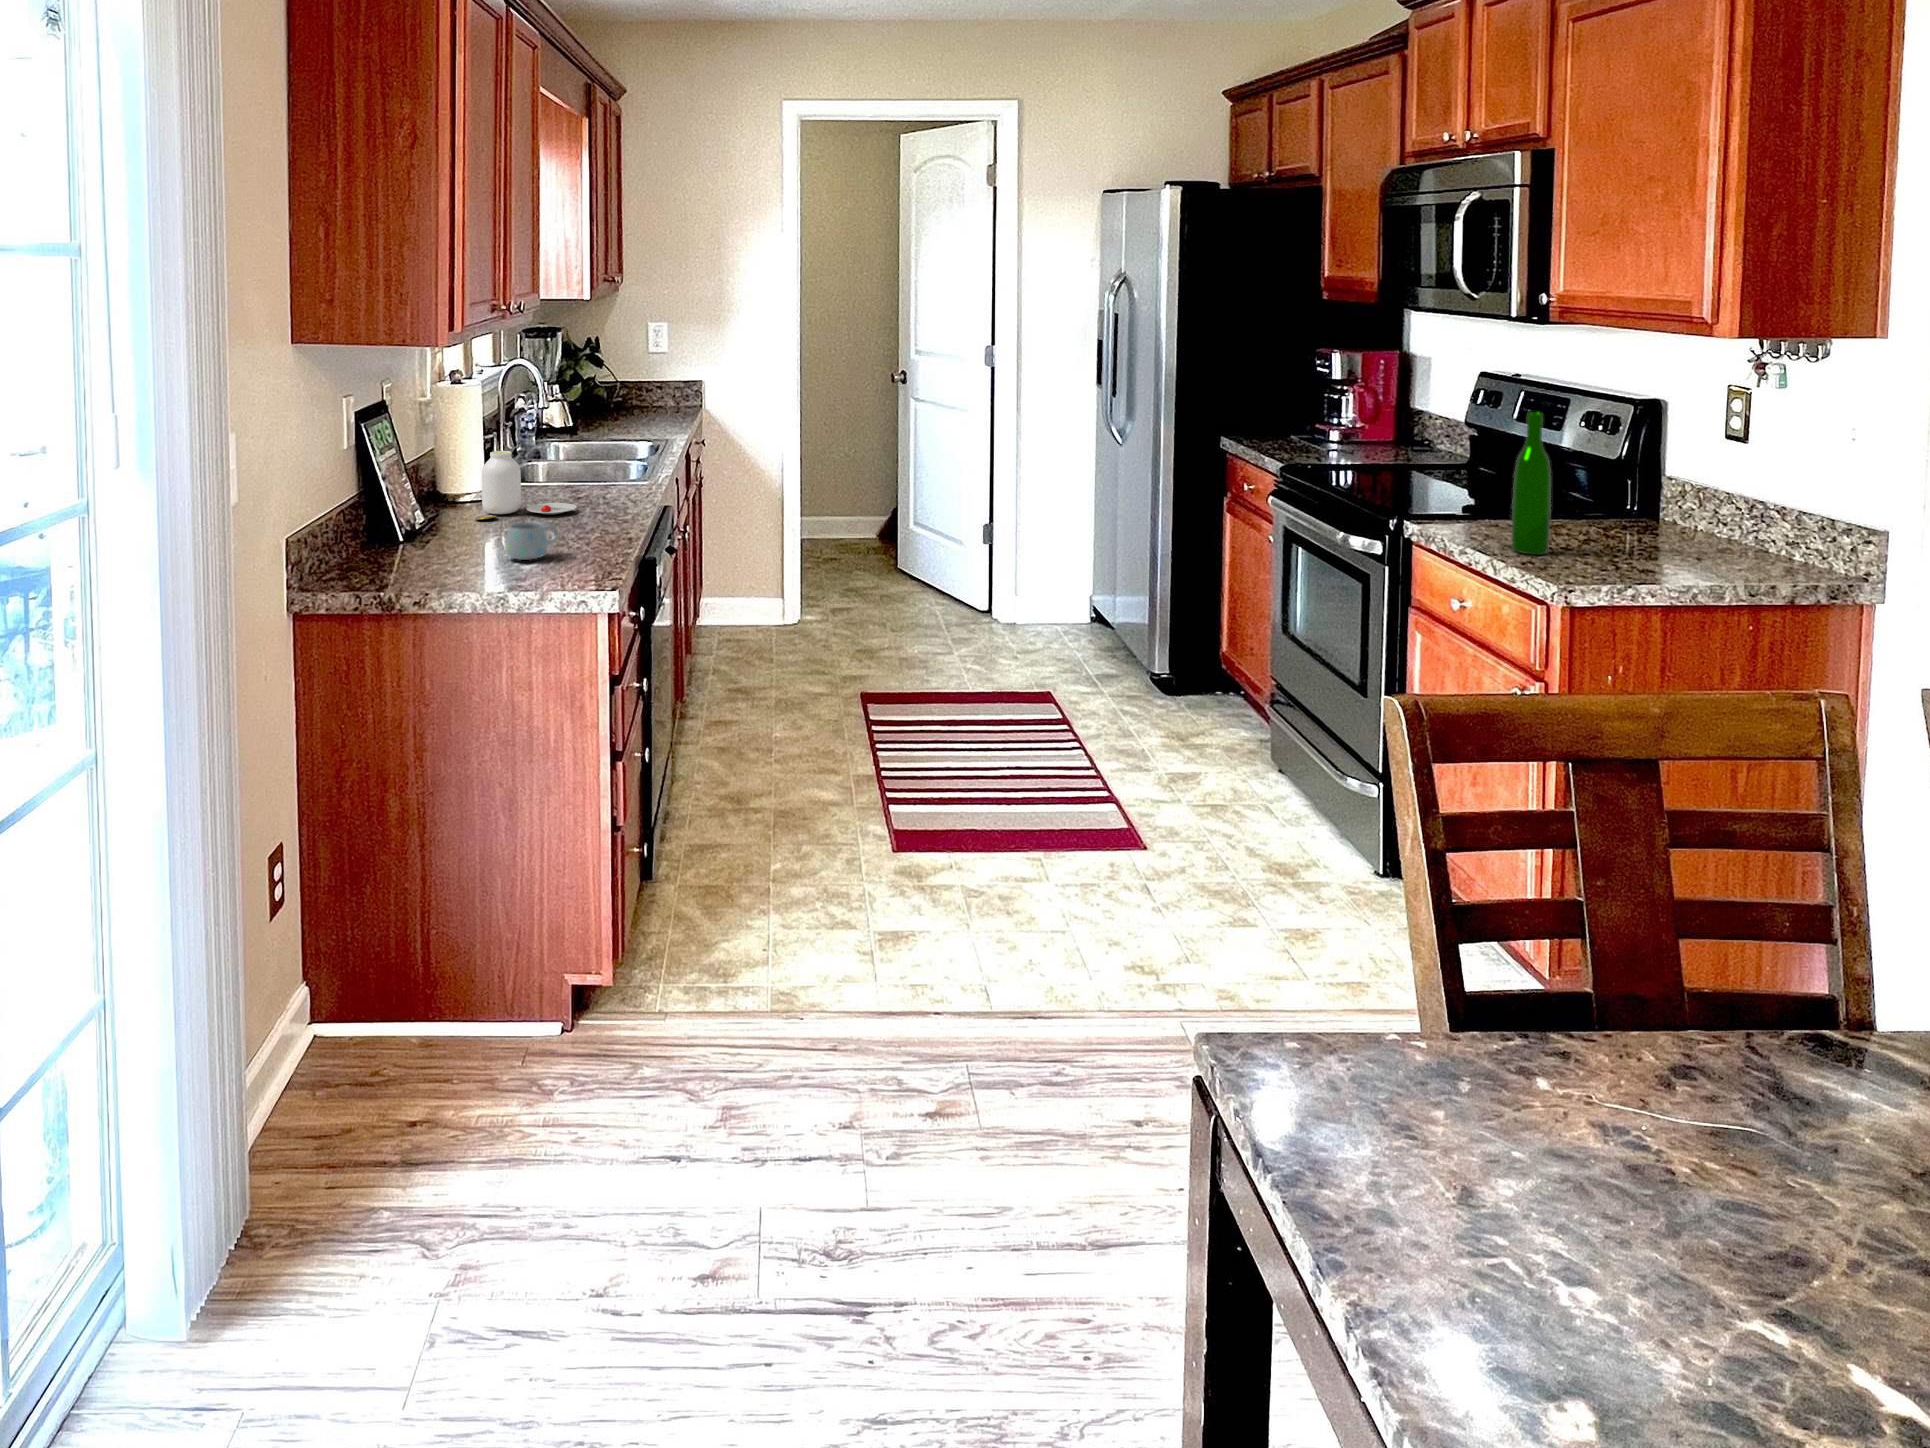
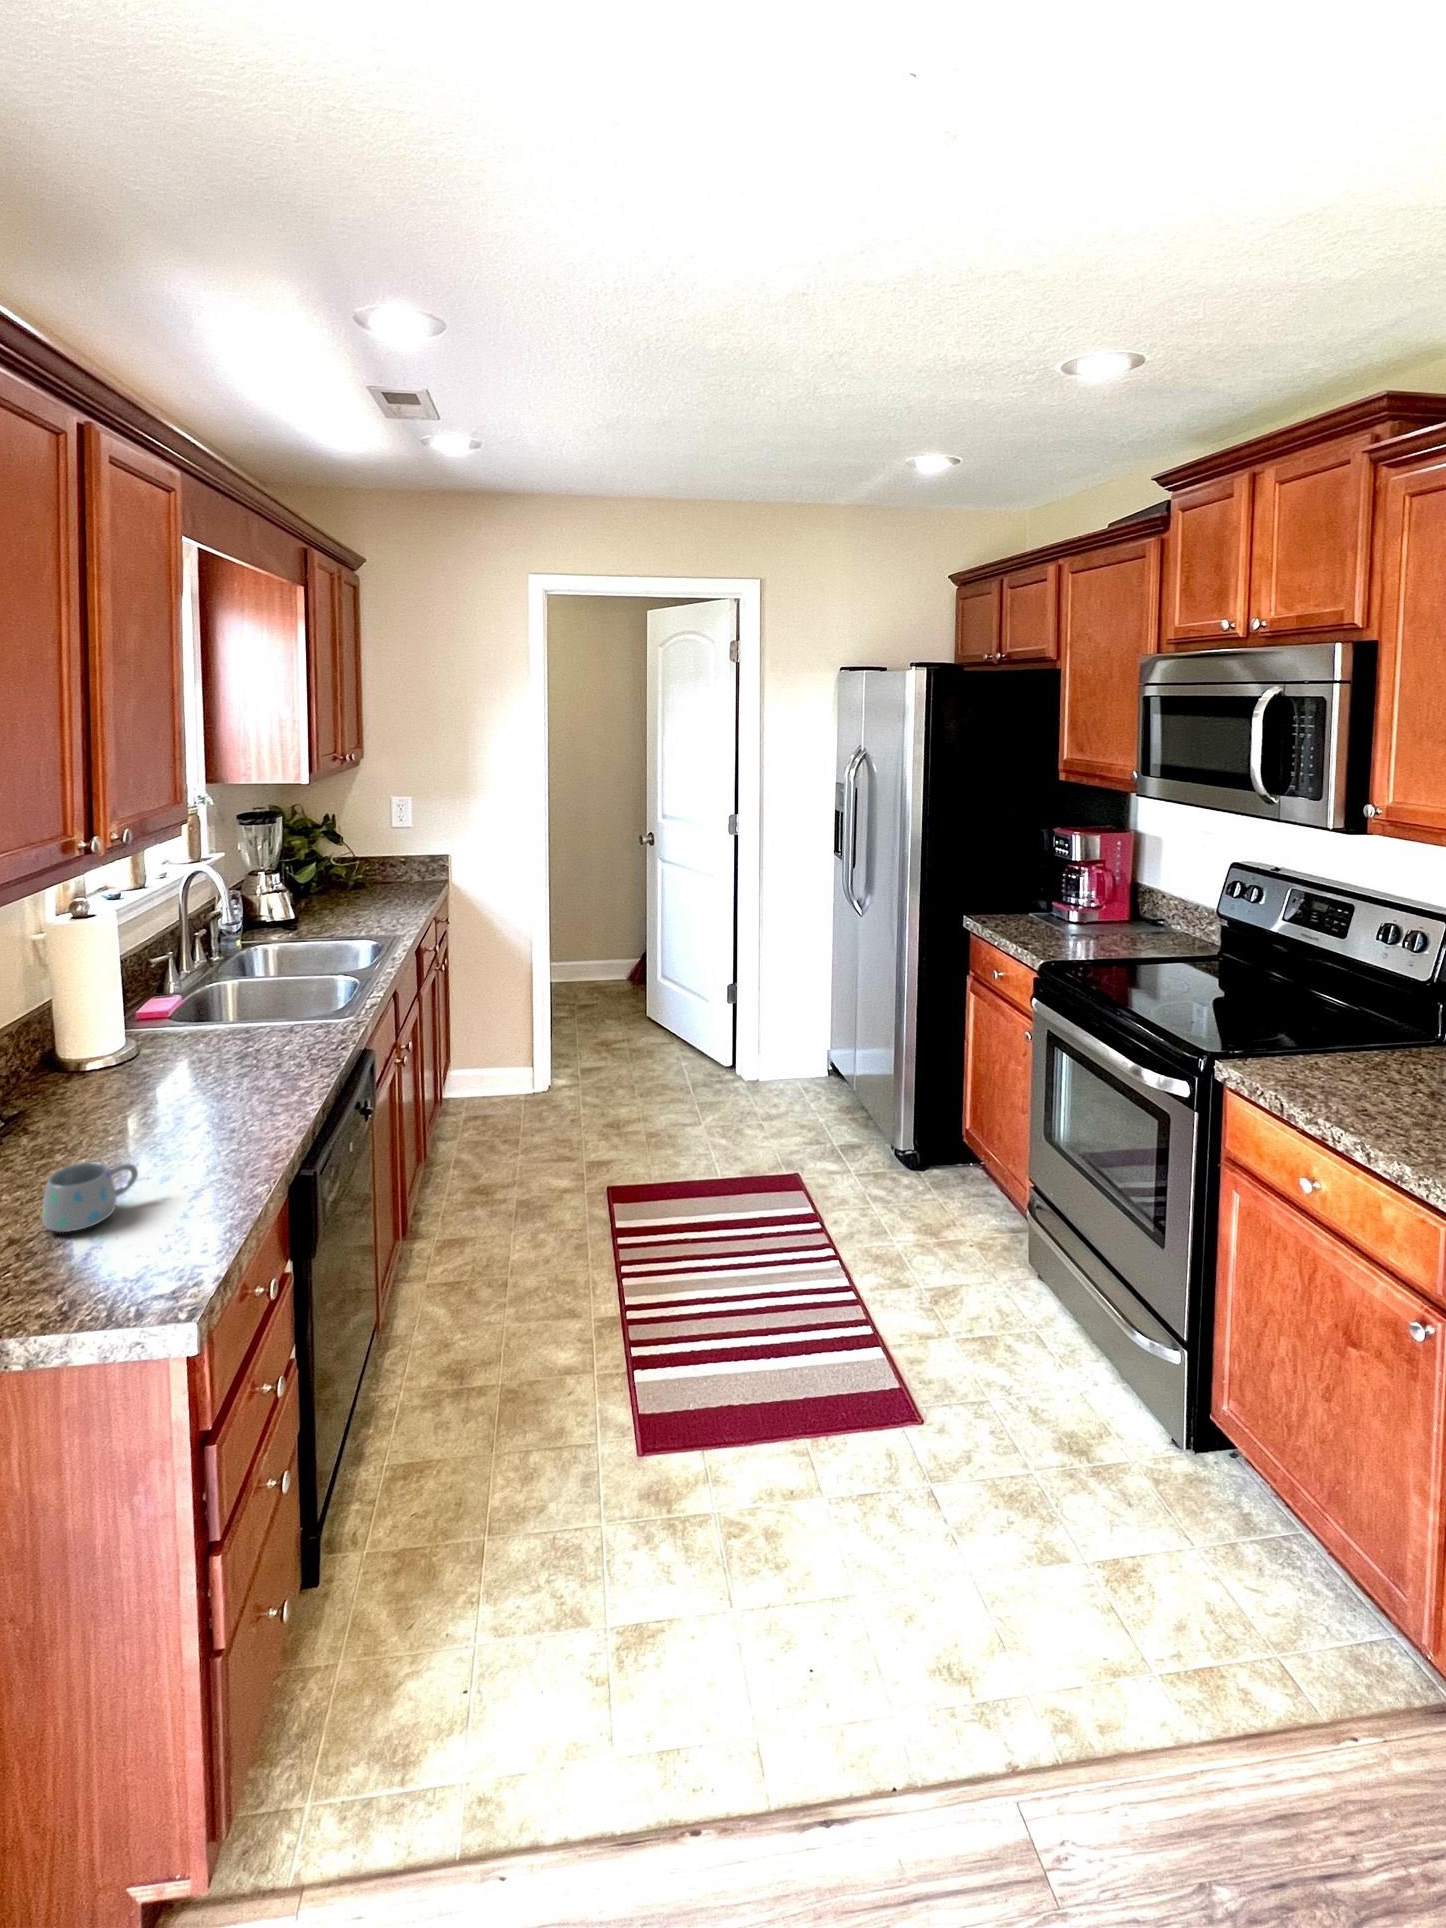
wine bottle: present [1511,412,1551,555] -> none [1372,958,1424,1132]
jar: present [475,451,576,520] -> none [67,1009,222,1113]

